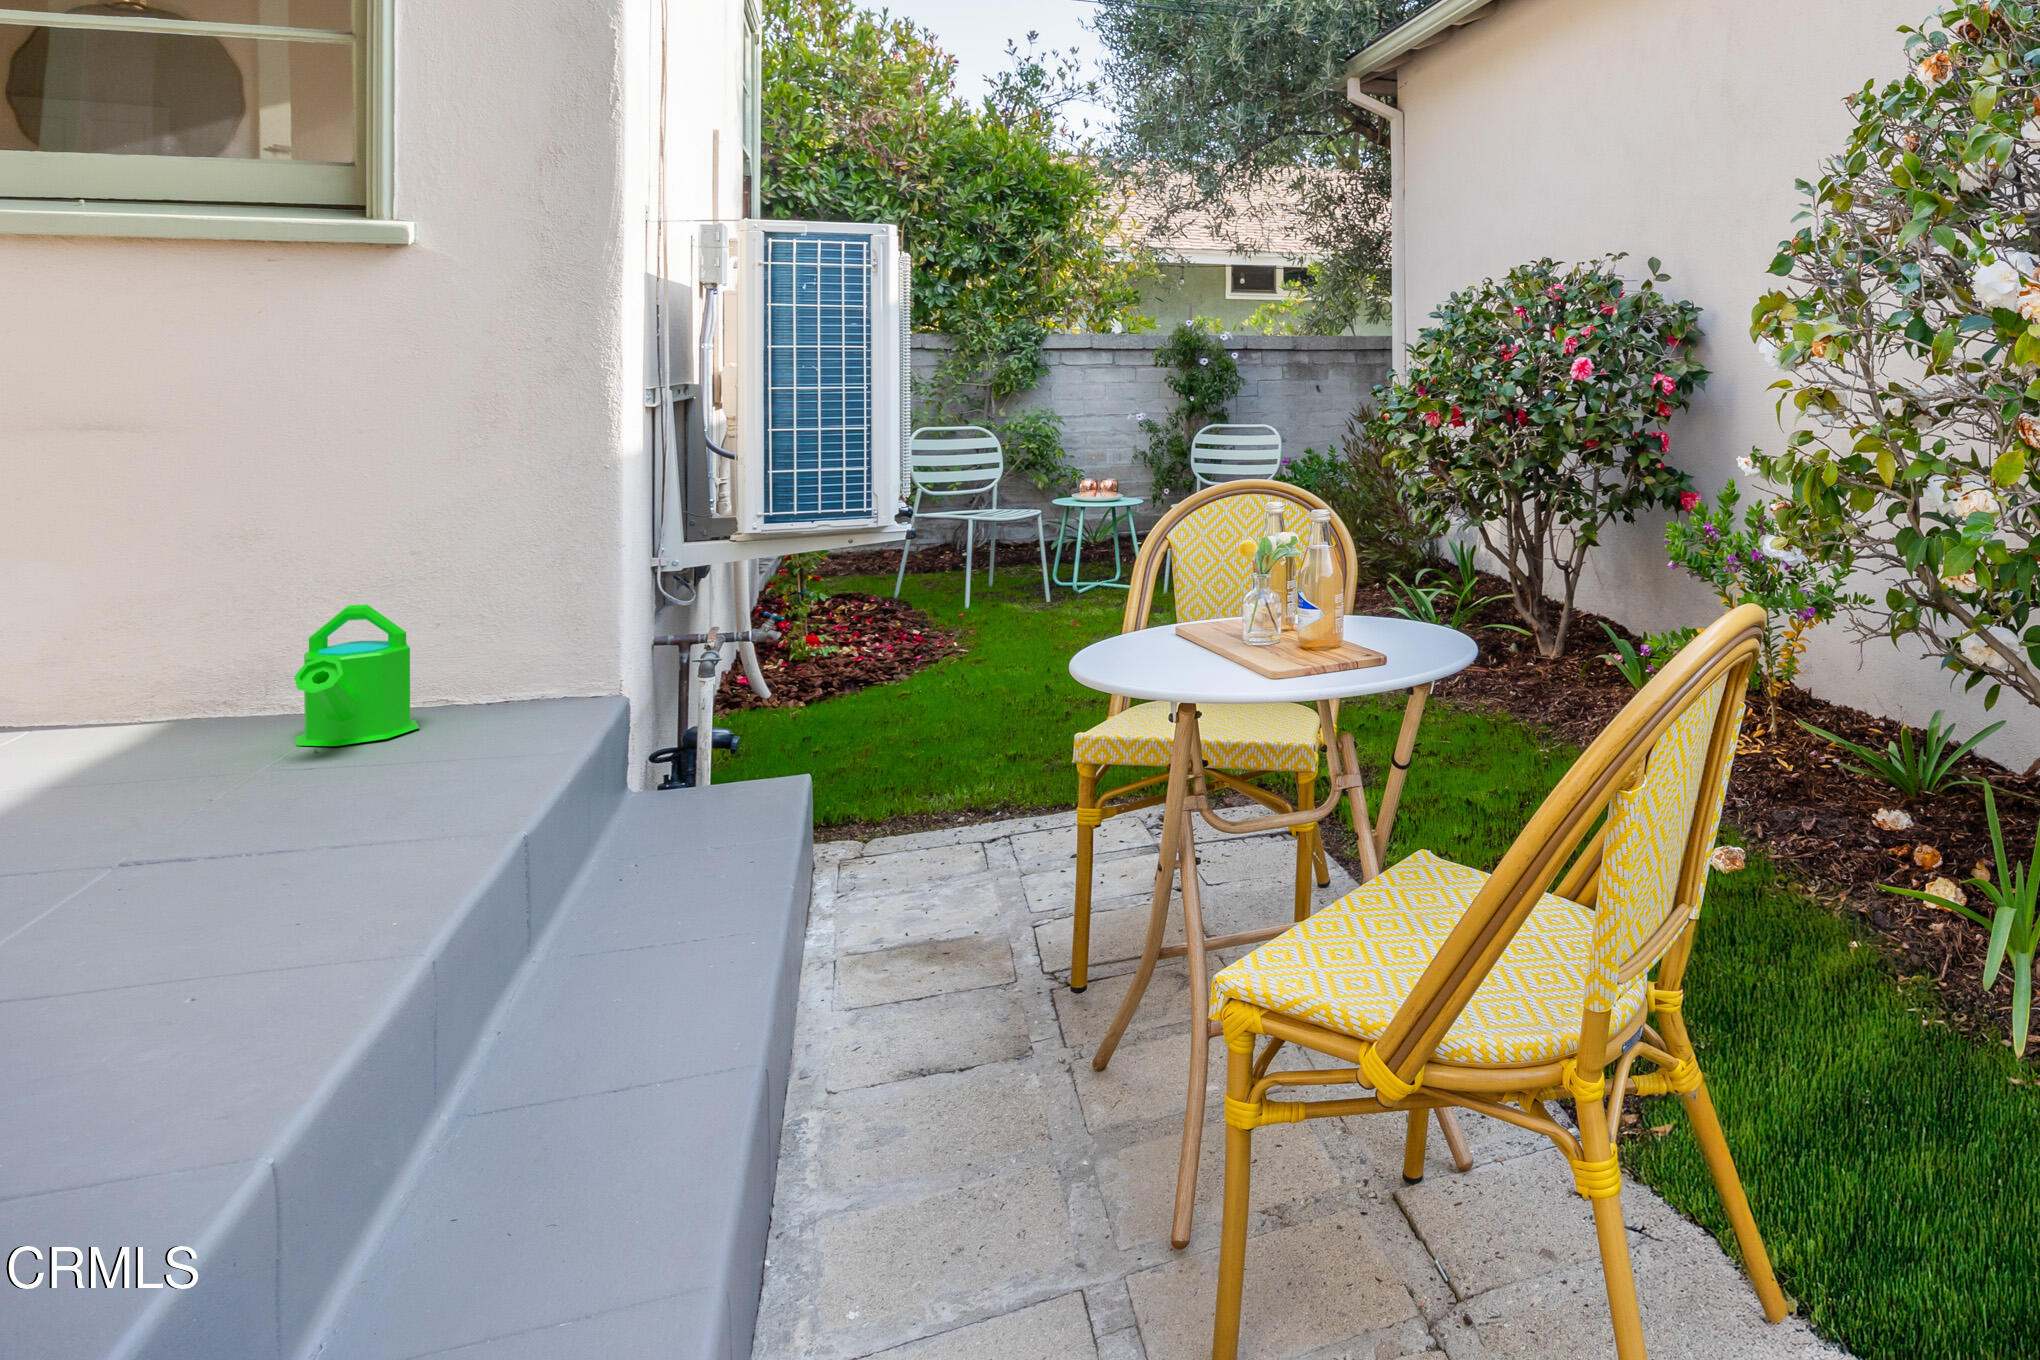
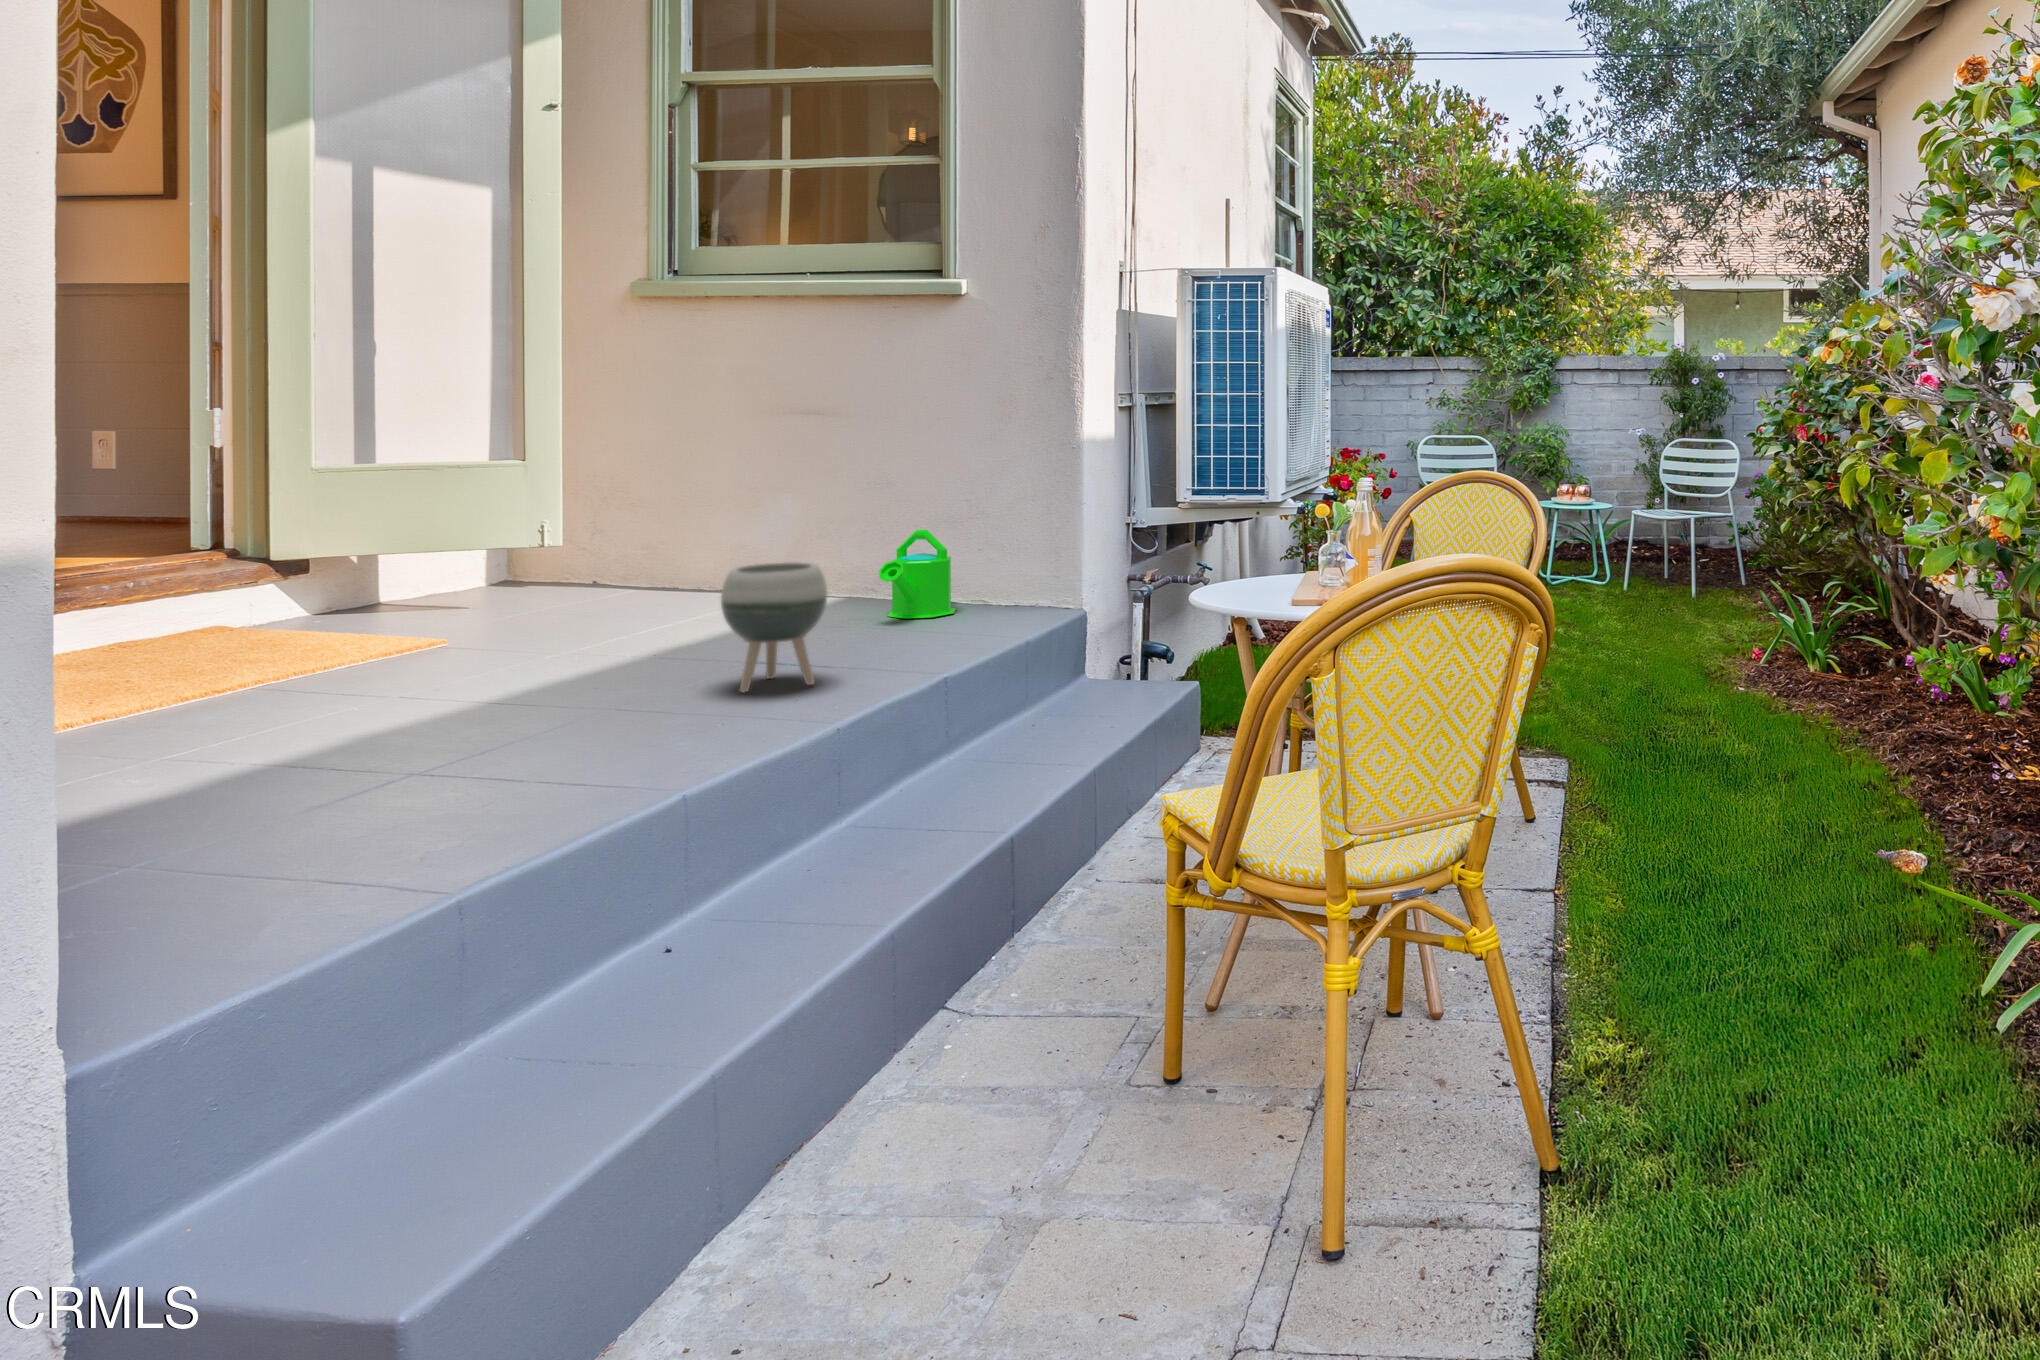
planter: none [75,684,293,923] -> present [721,562,827,693]

